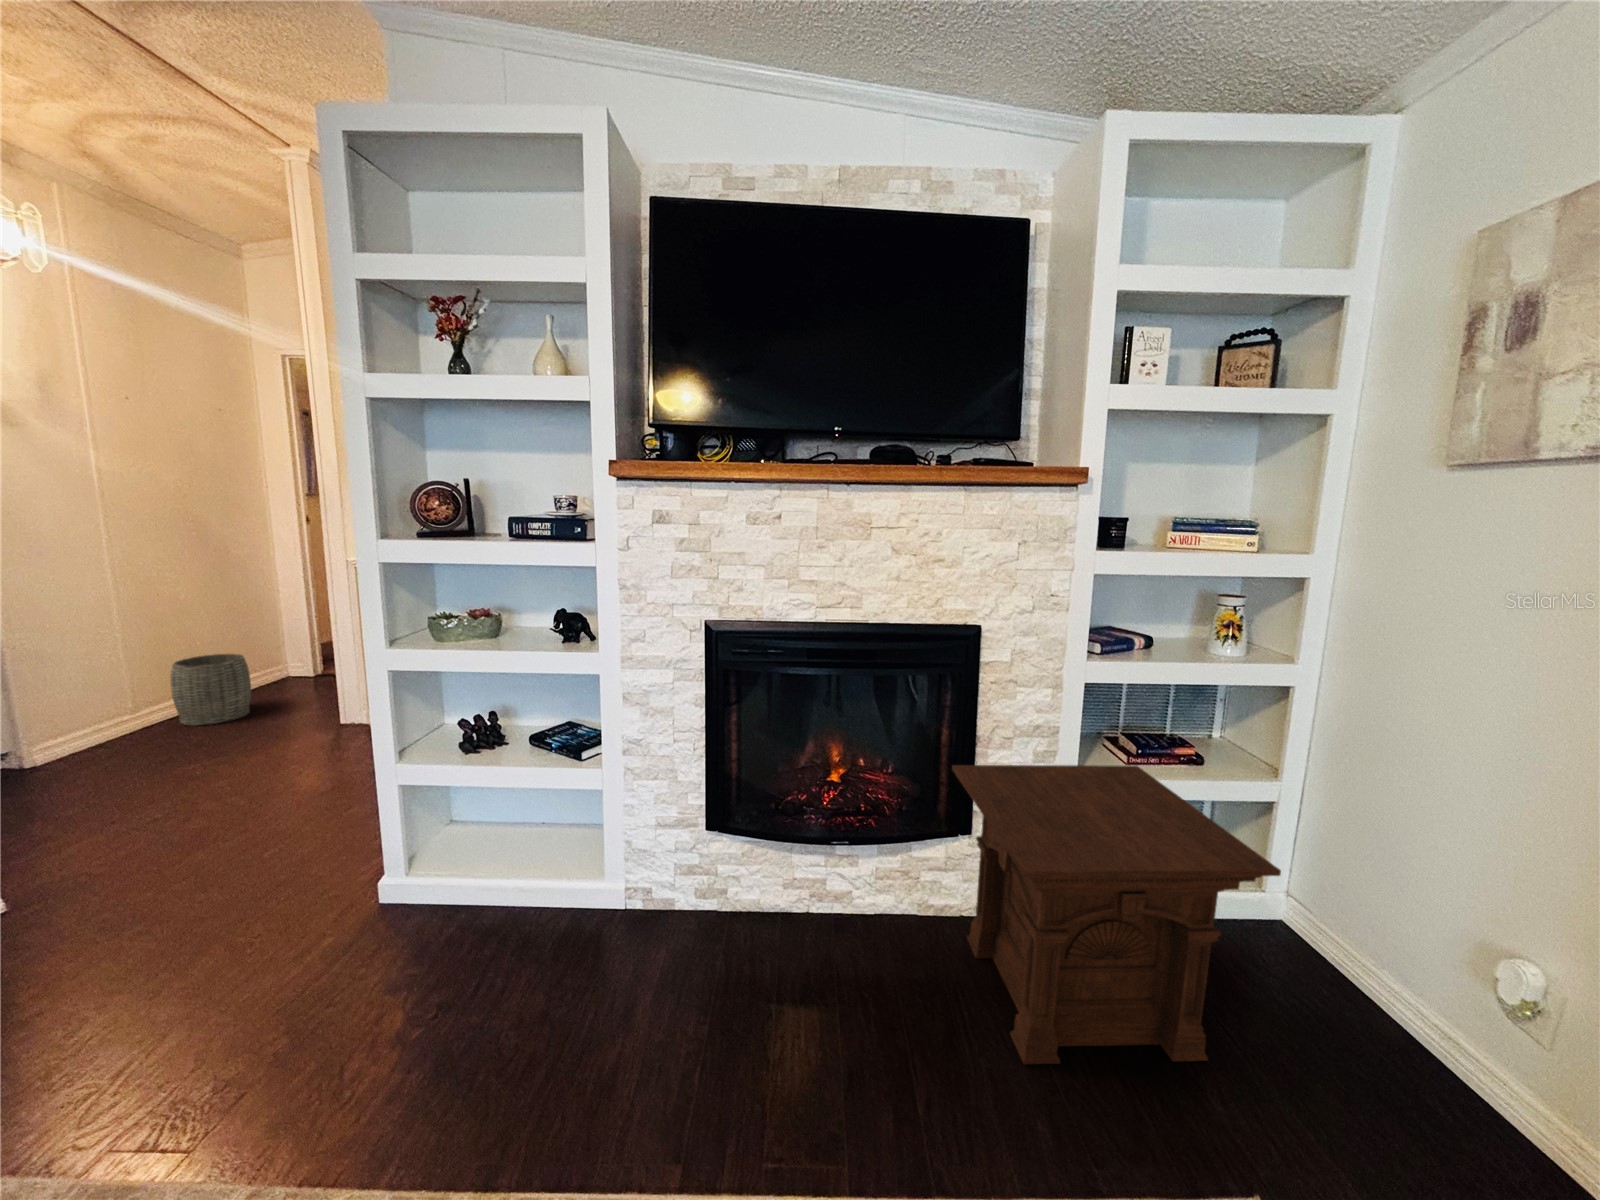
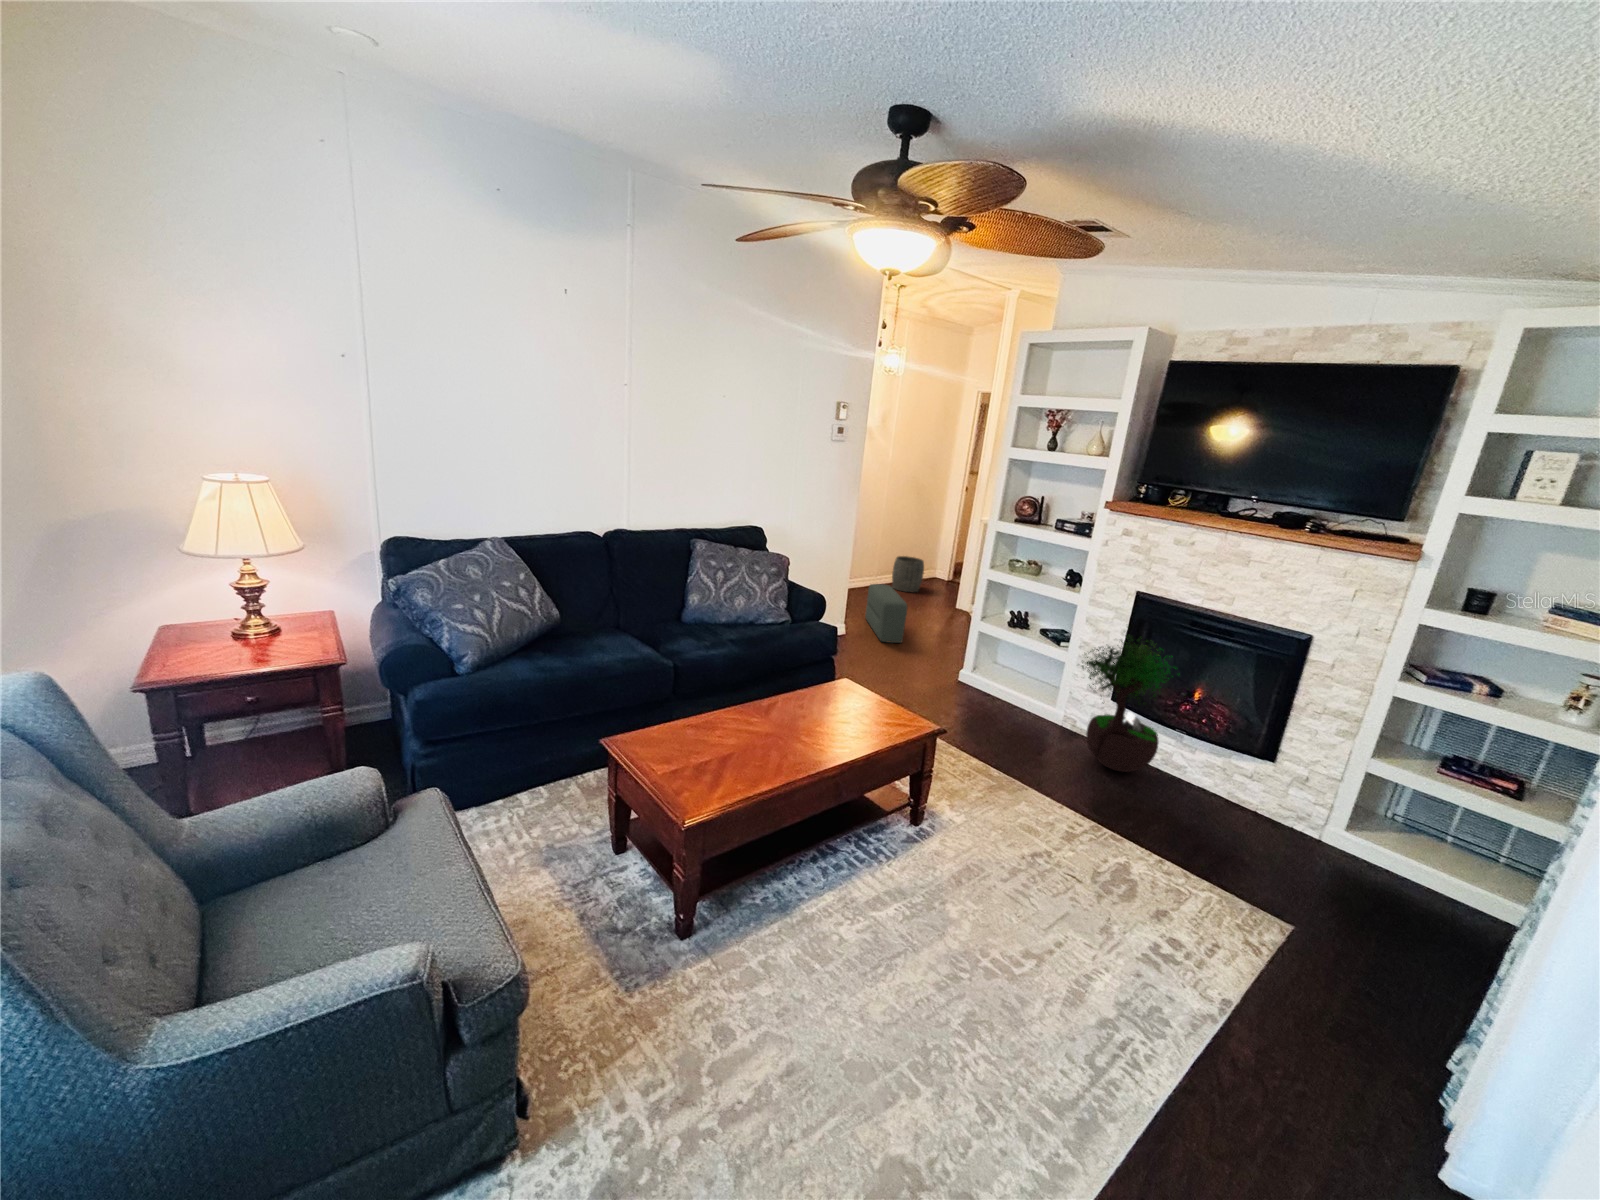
potted tree: none [662,691,852,975] -> present [1082,636,1180,772]
pouf: none [78,735,208,883] -> present [865,584,907,643]
side table: present [952,765,1281,1064] -> none [1220,713,1424,910]

